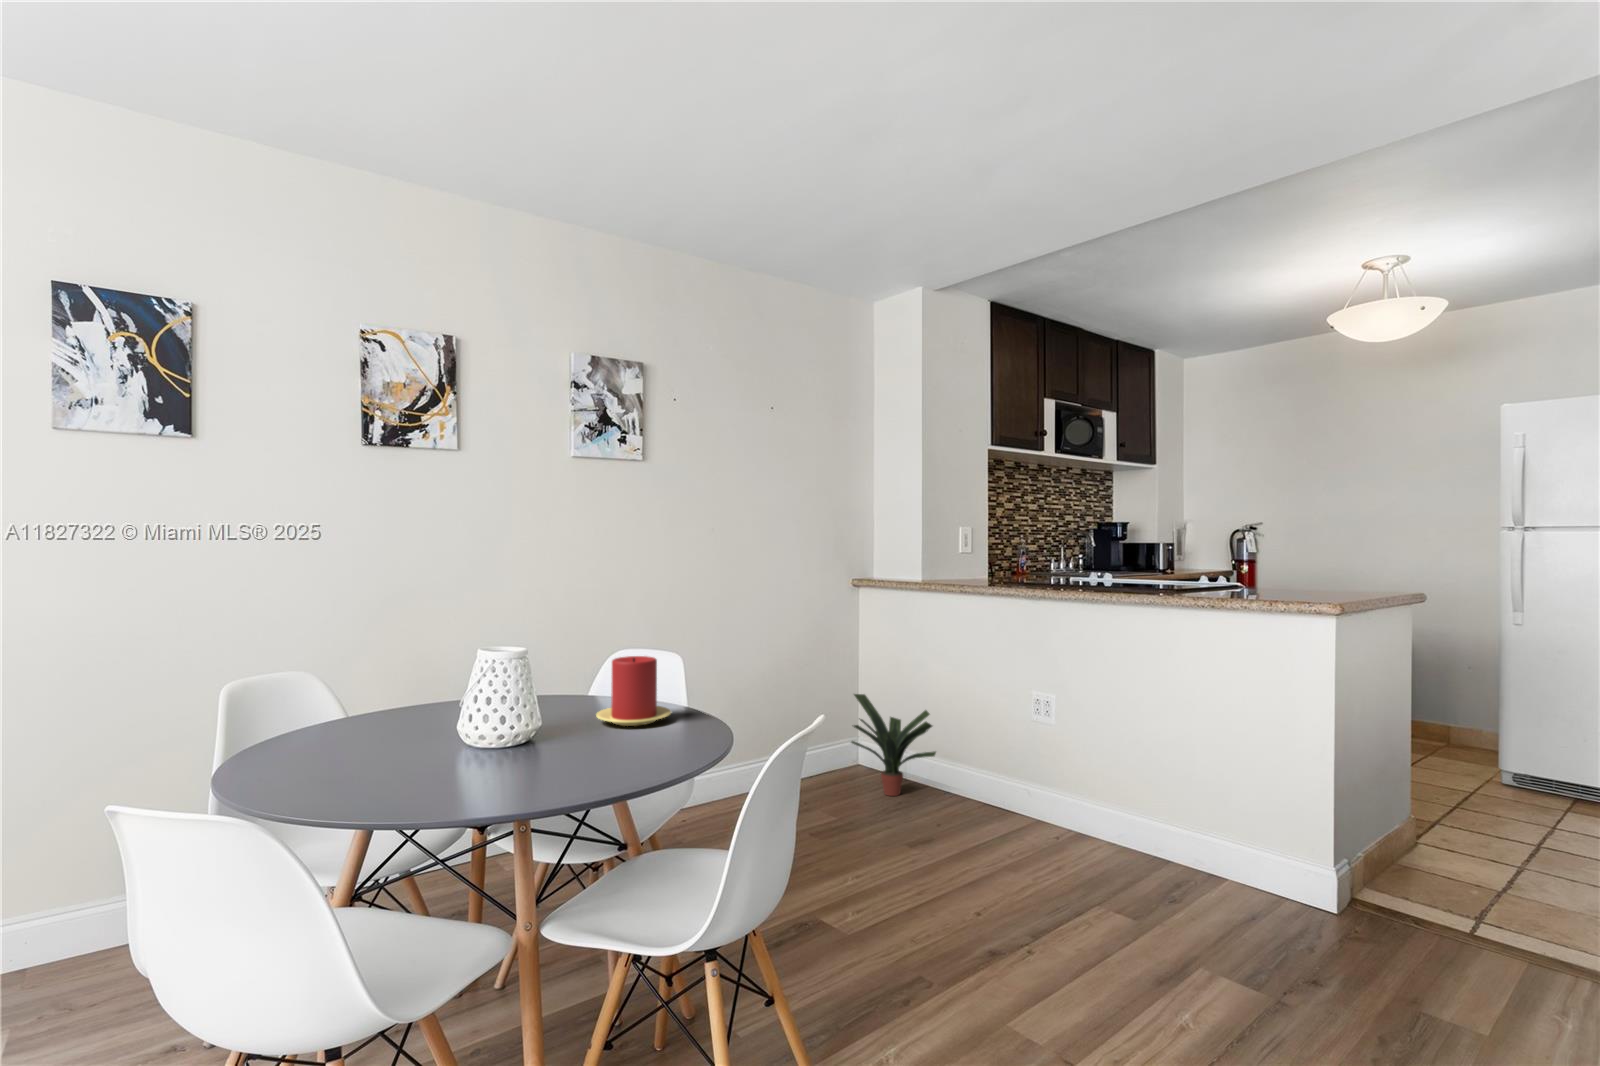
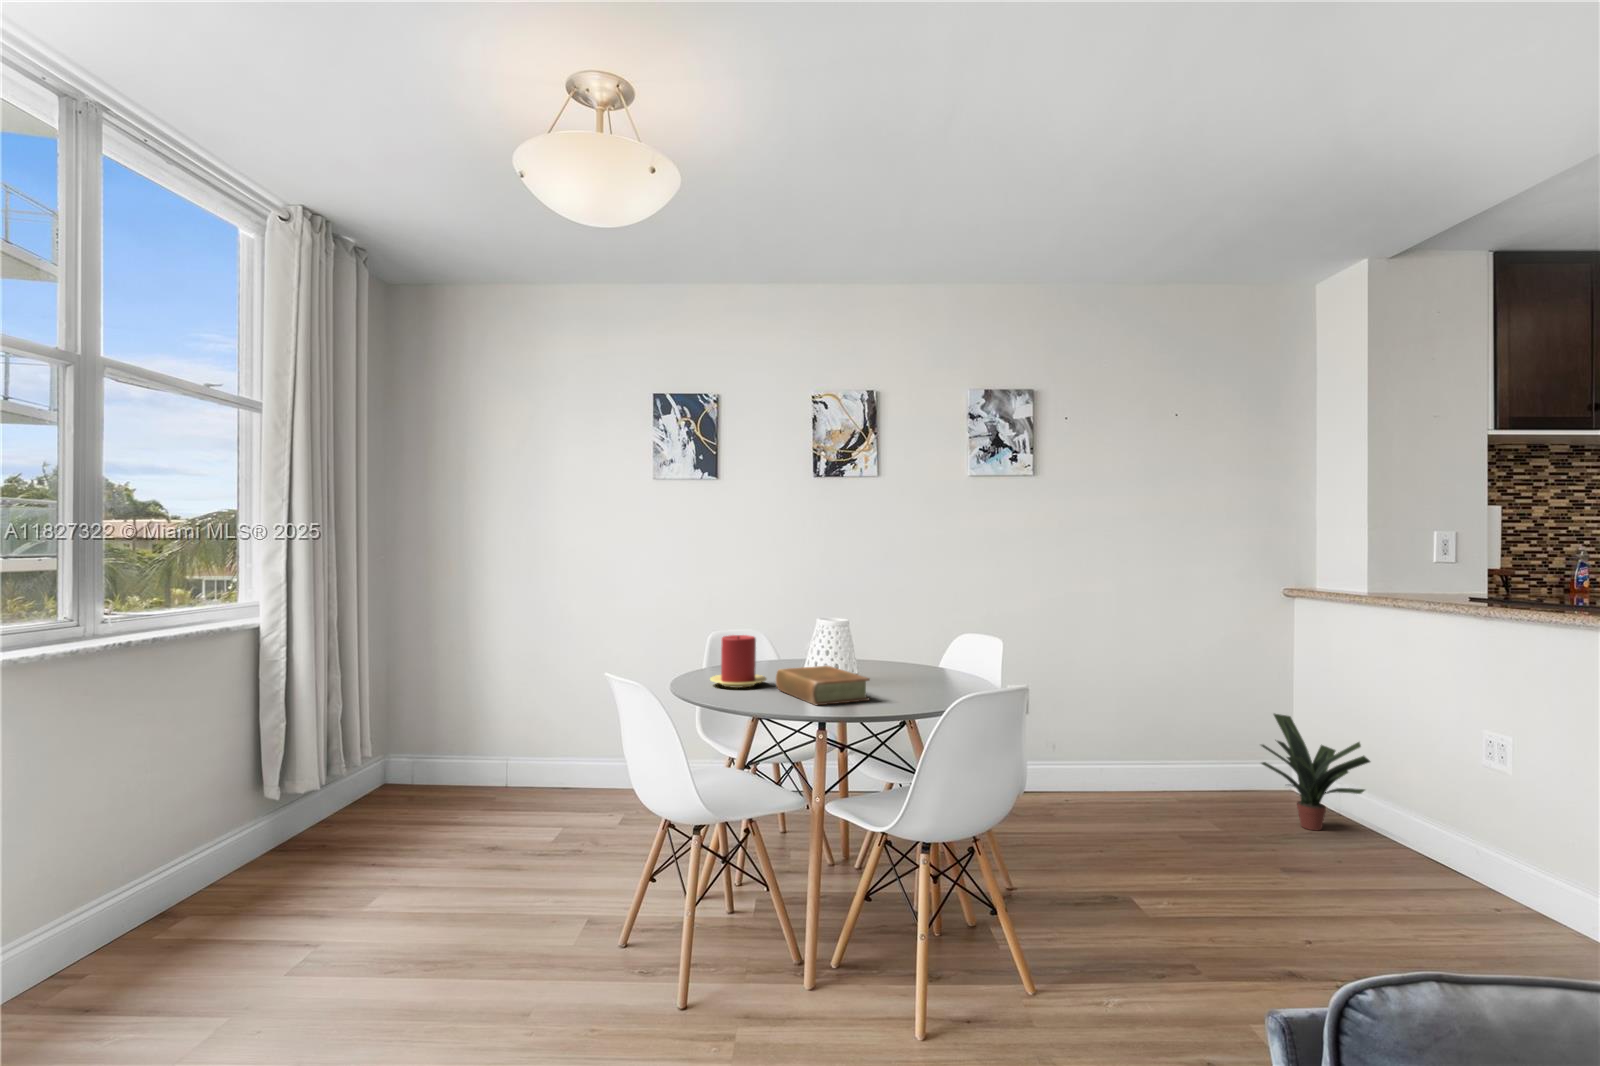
candle: present [596,656,671,726] -> present [710,635,766,688]
book: none [434,718,602,788] -> present [776,666,870,705]

